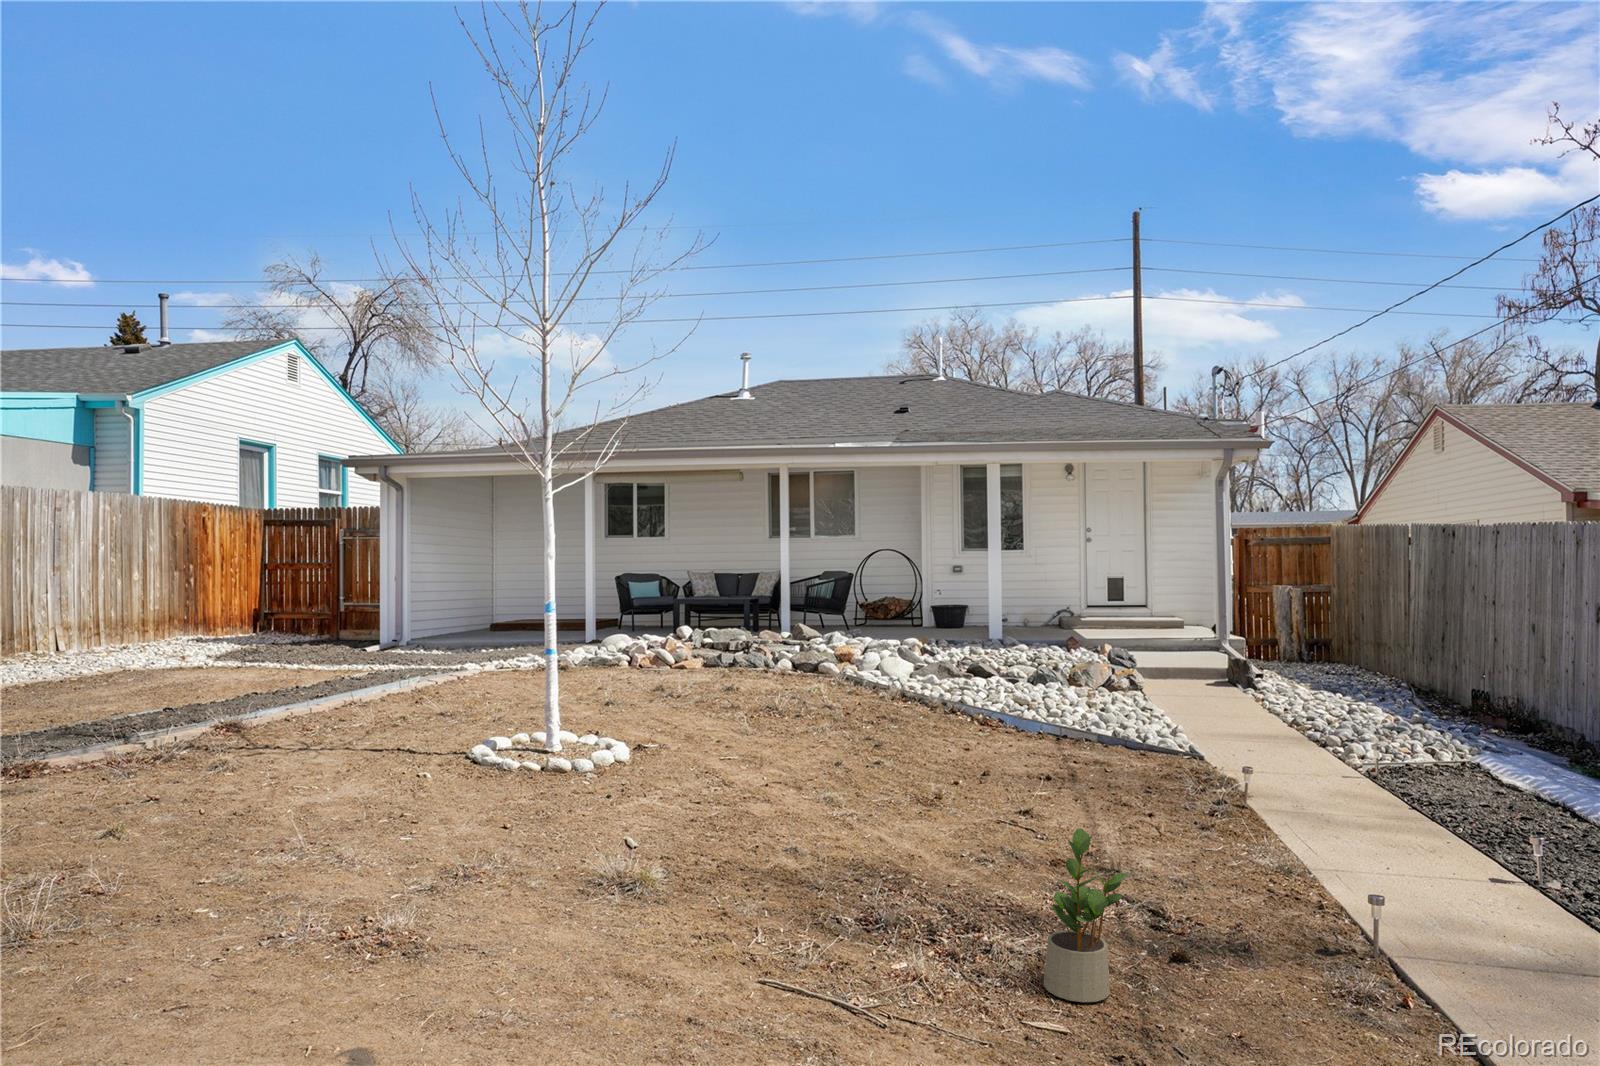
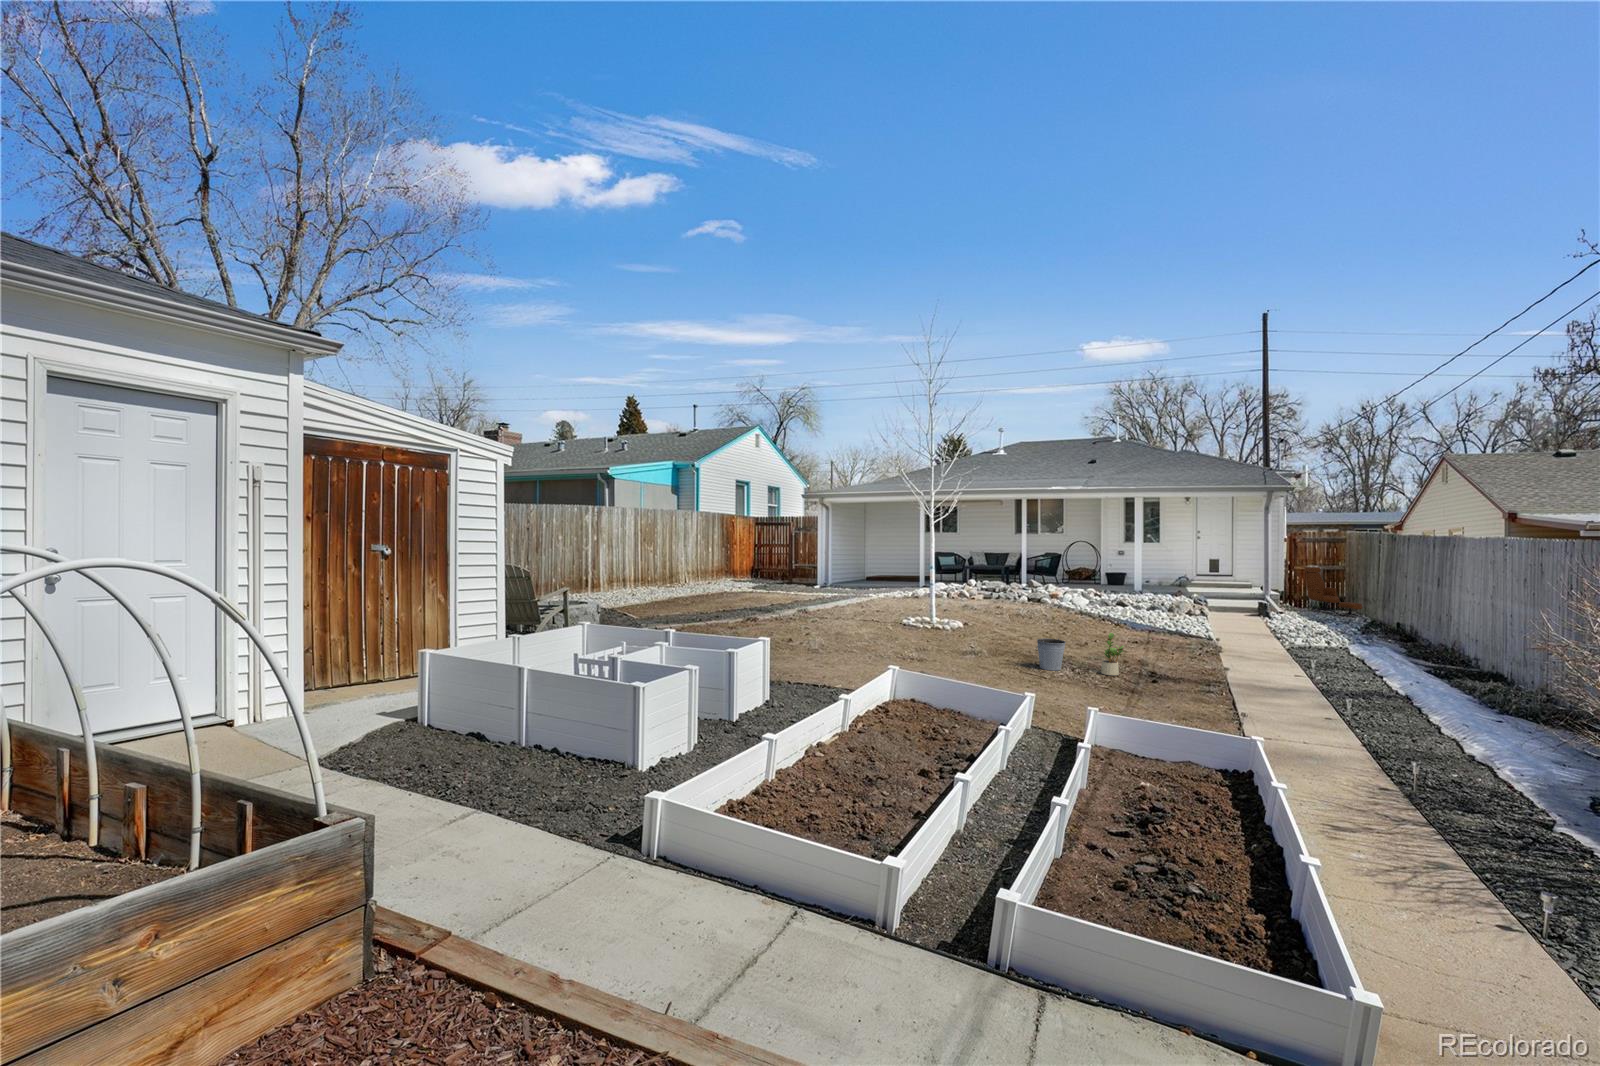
lounge chair: none [1274,586,1378,675] -> present [1305,567,1363,616]
bucket: none [800,856,916,1004] -> present [1036,638,1066,671]

